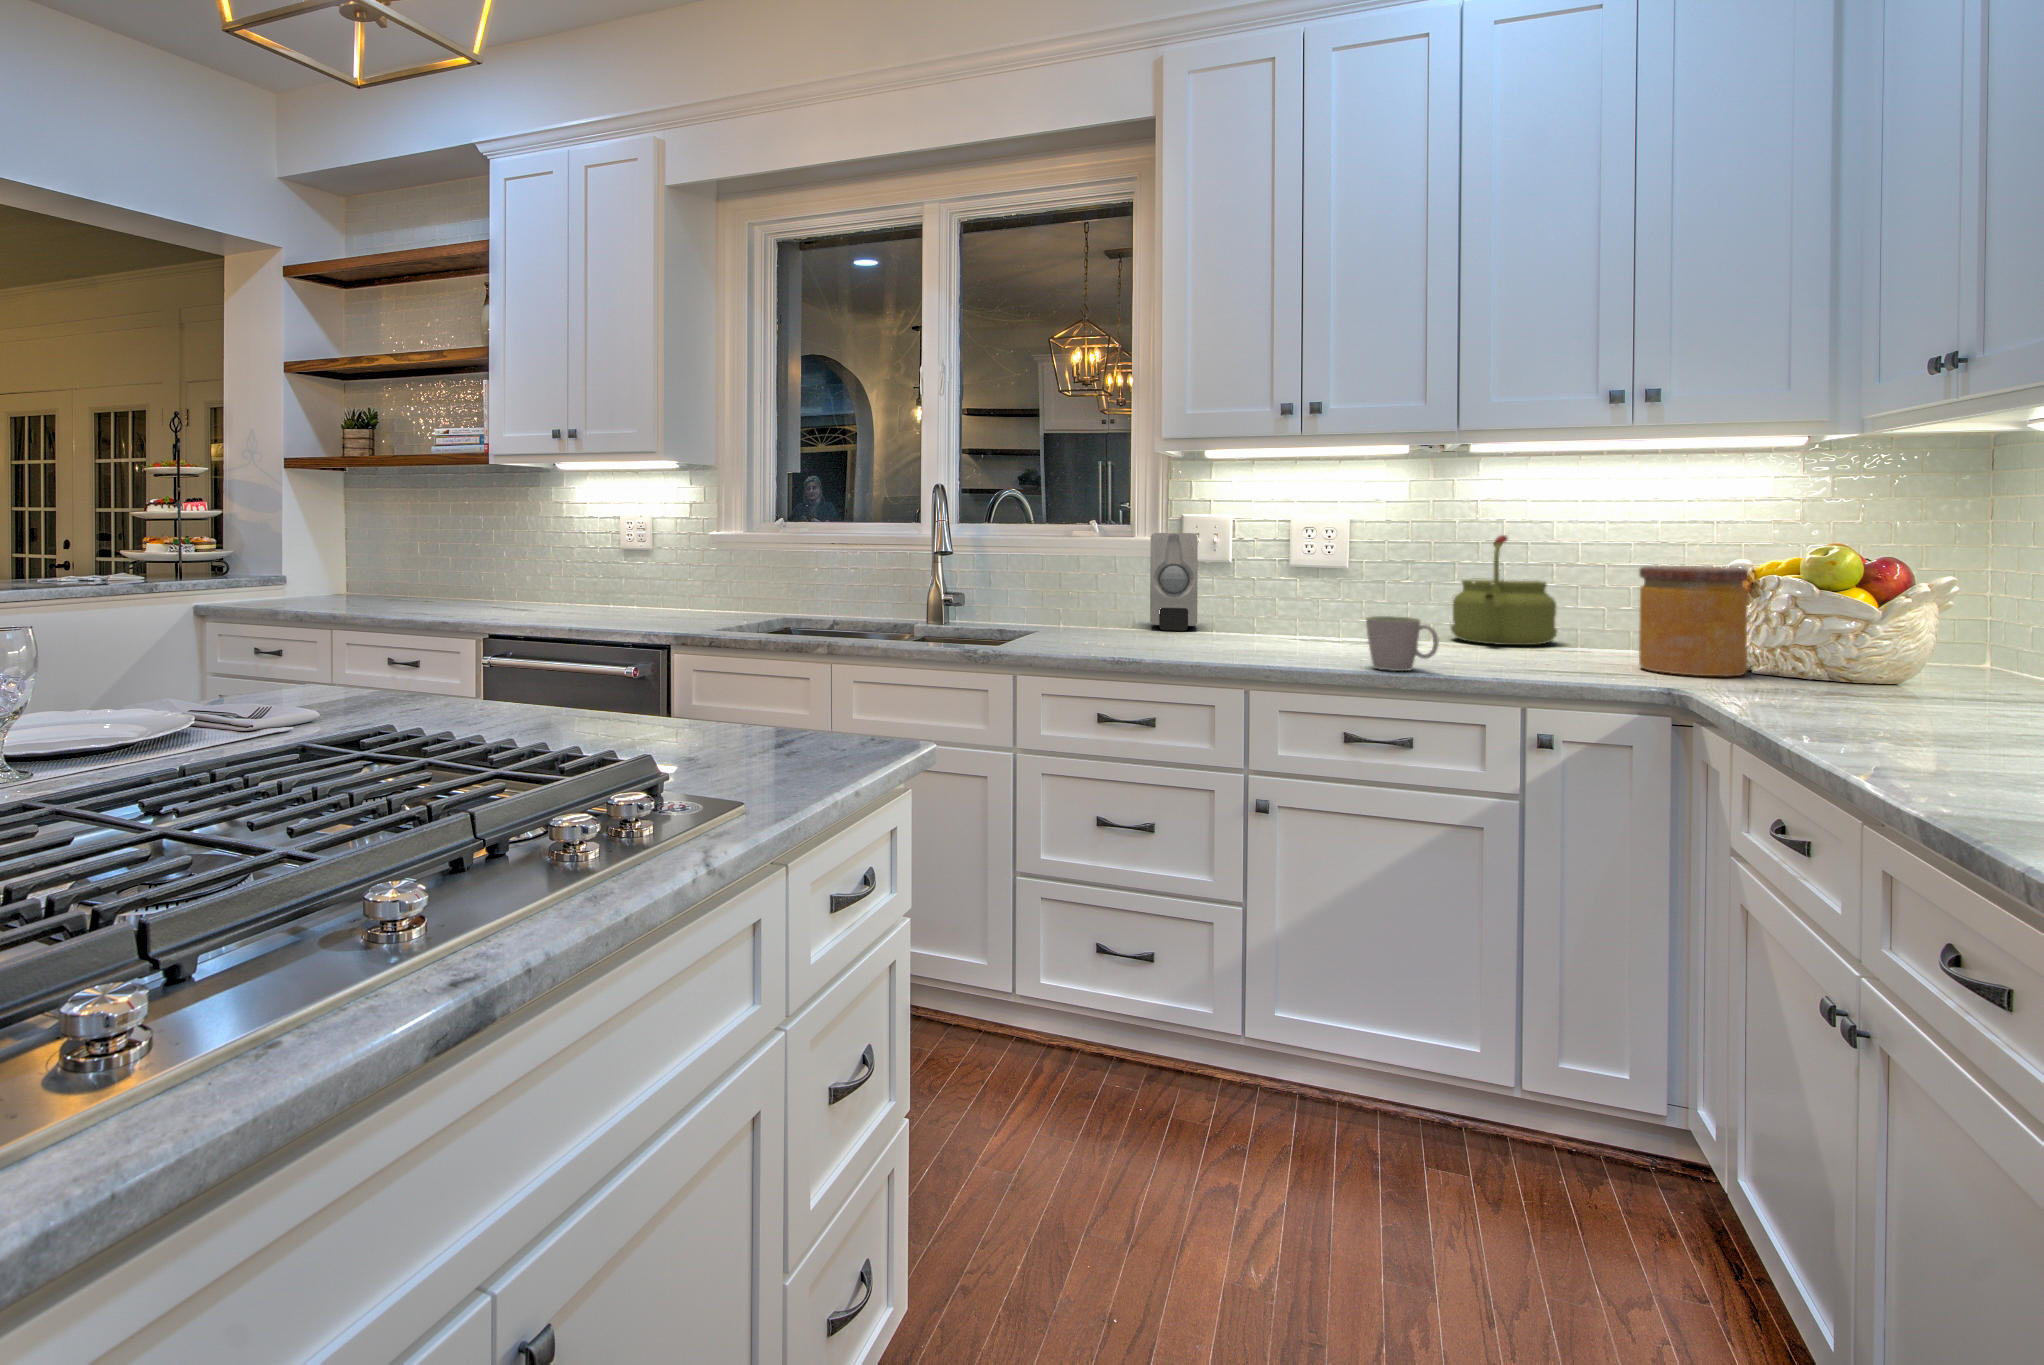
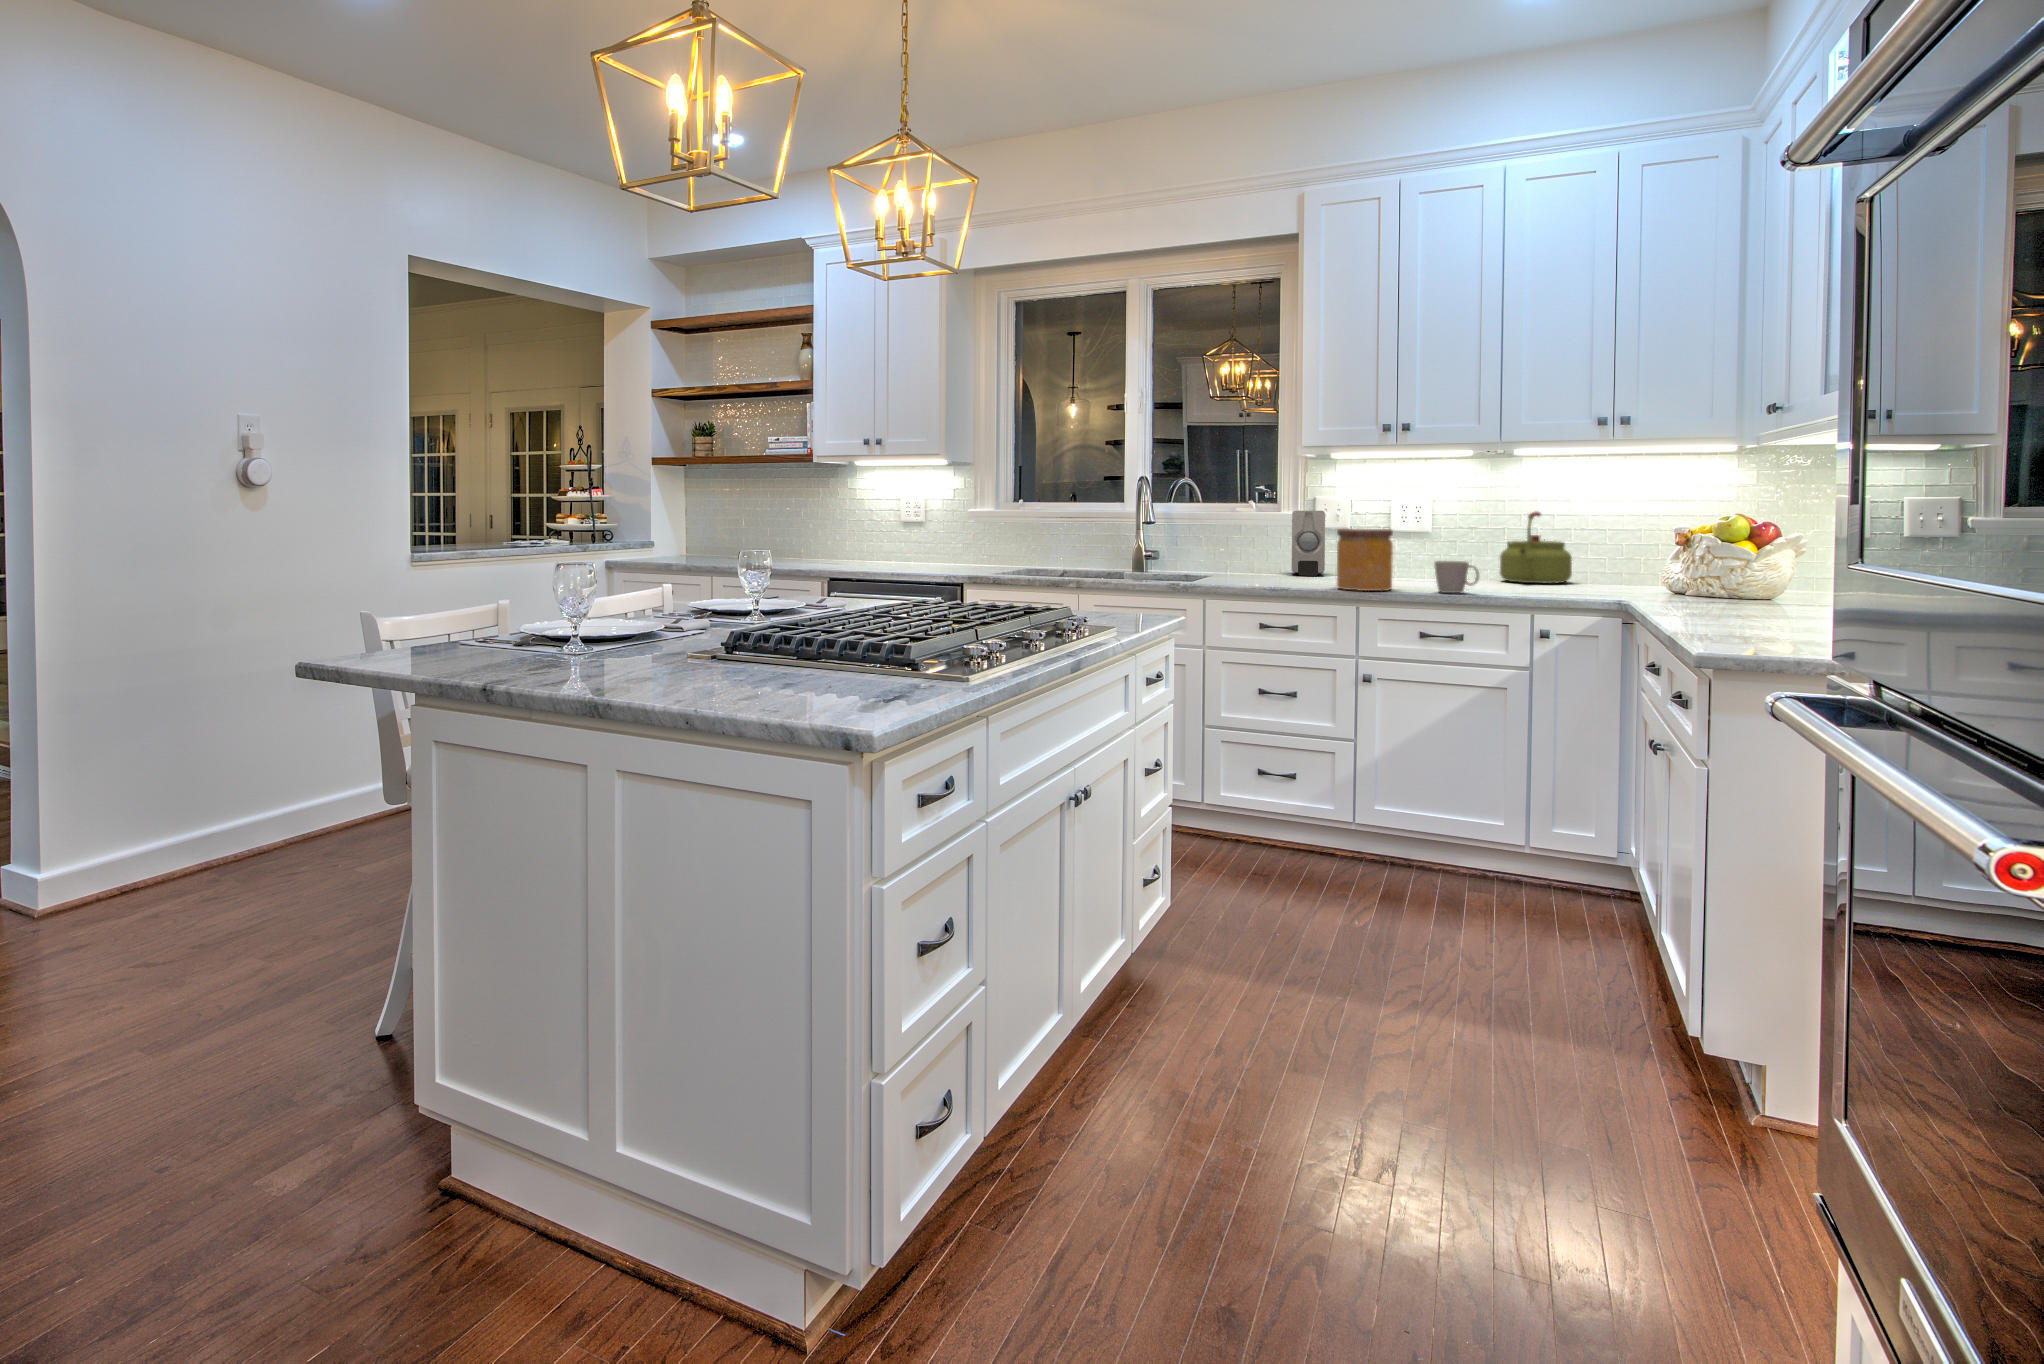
jar: present [1639,566,1748,676] -> present [1337,529,1393,591]

